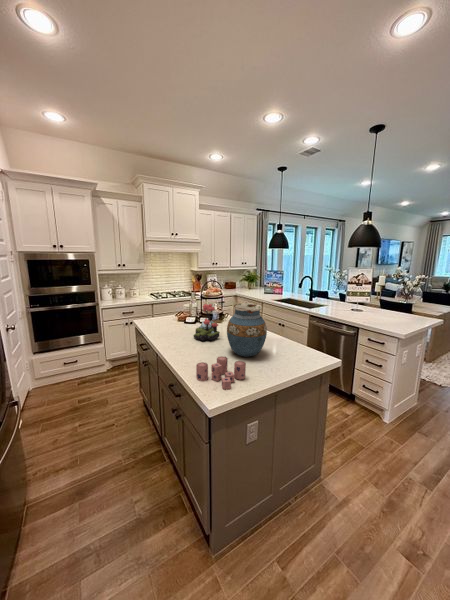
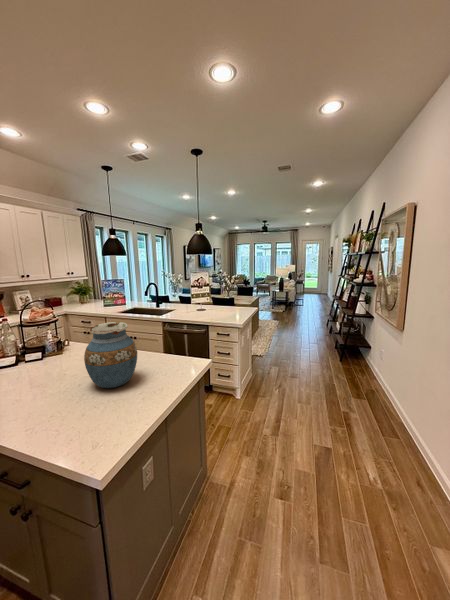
plant: present [194,304,220,341] -> none [25,332,68,386]
candle: present [196,356,246,389] -> none [57,395,128,445]

